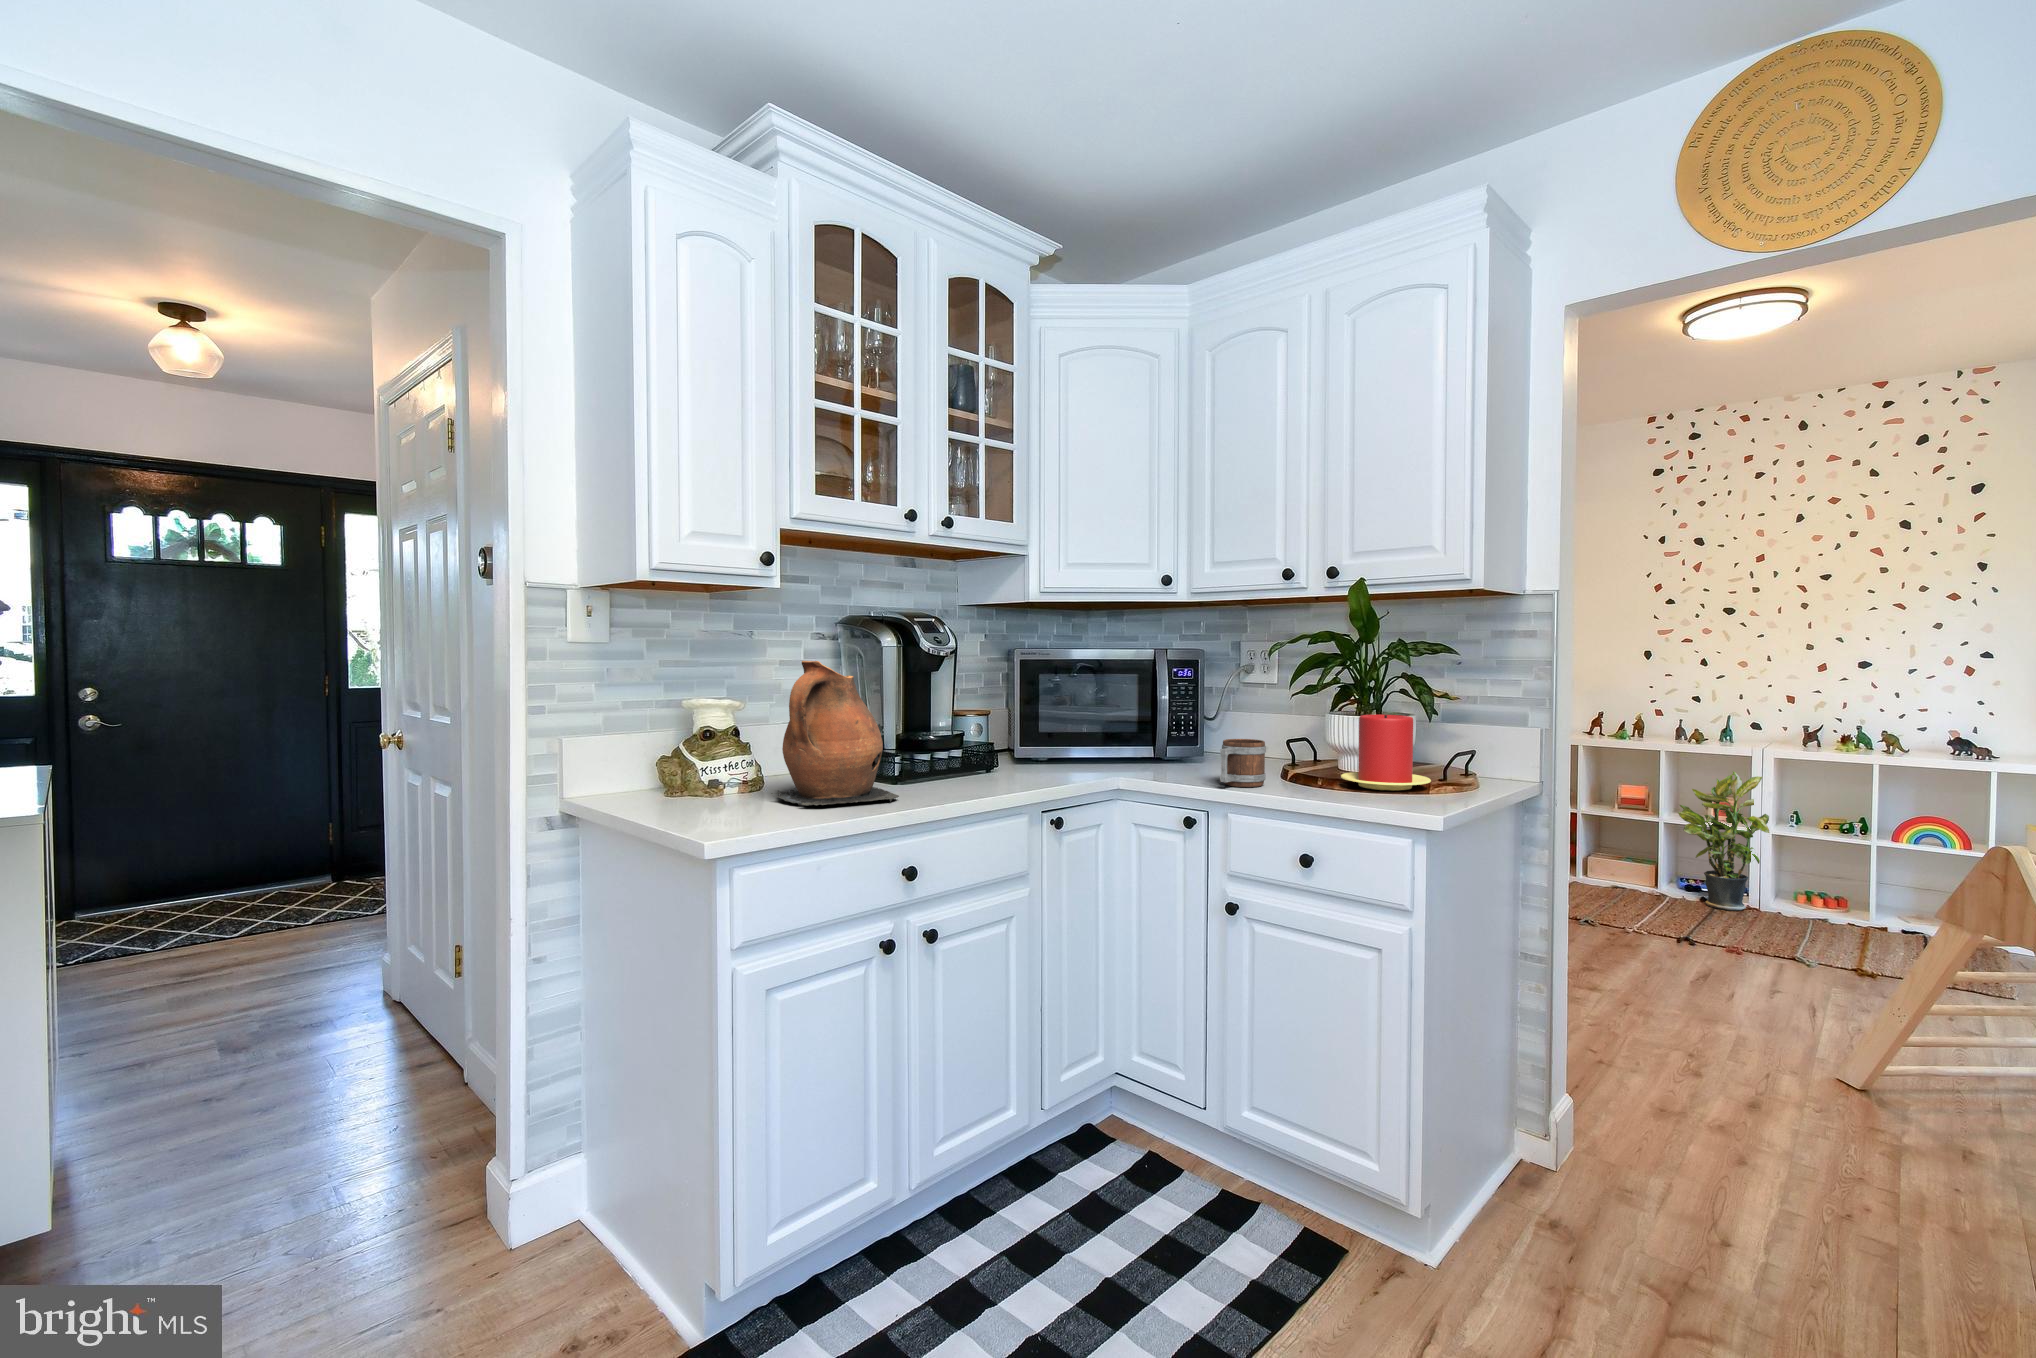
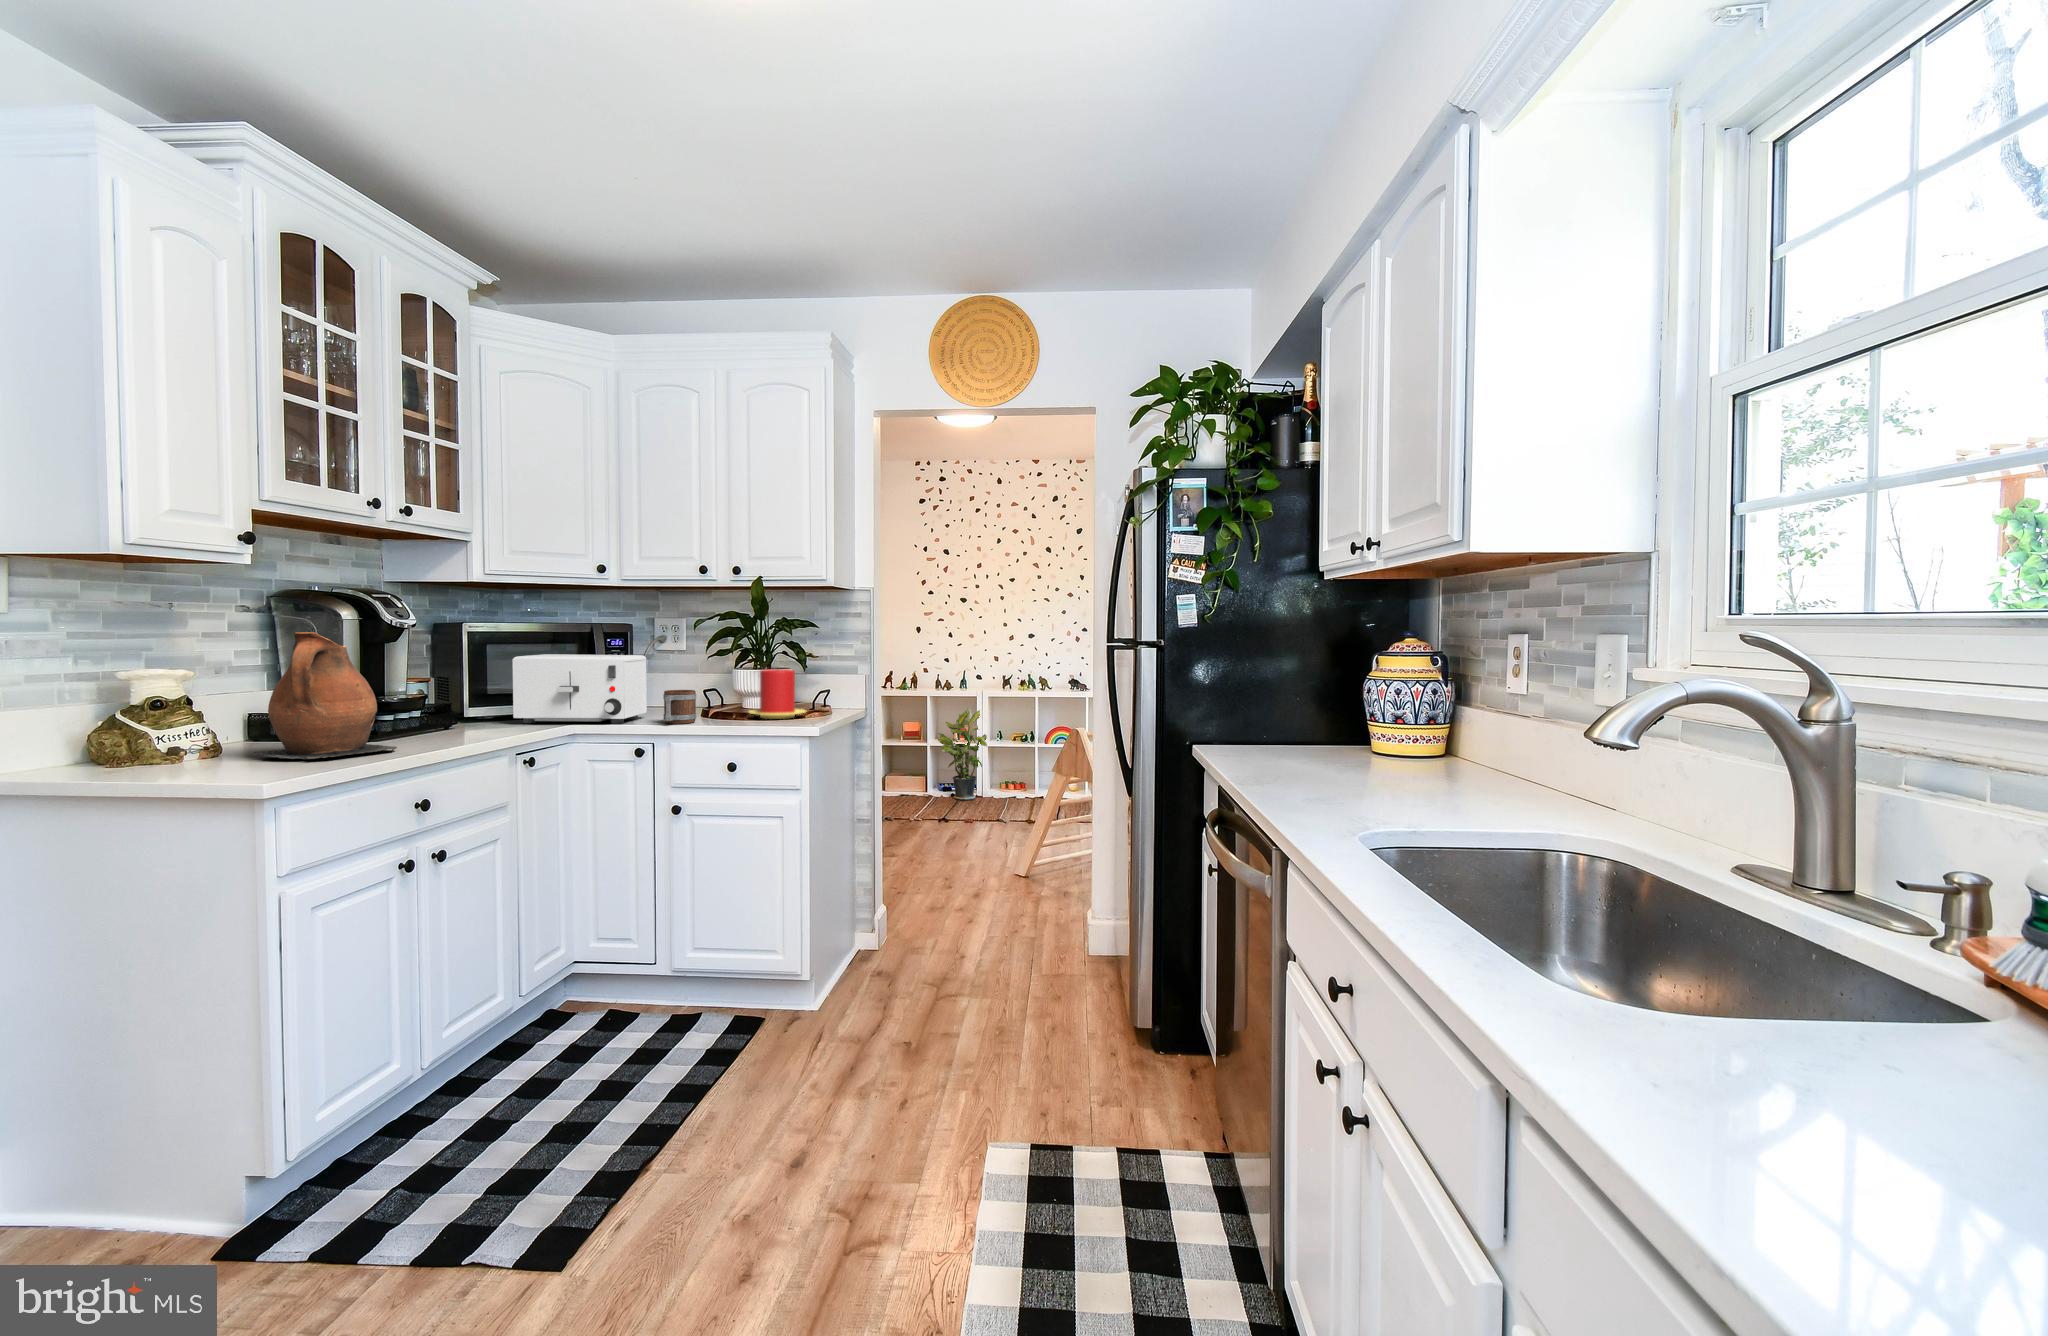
toaster: none [1058,686,1212,779] -> present [513,654,647,724]

